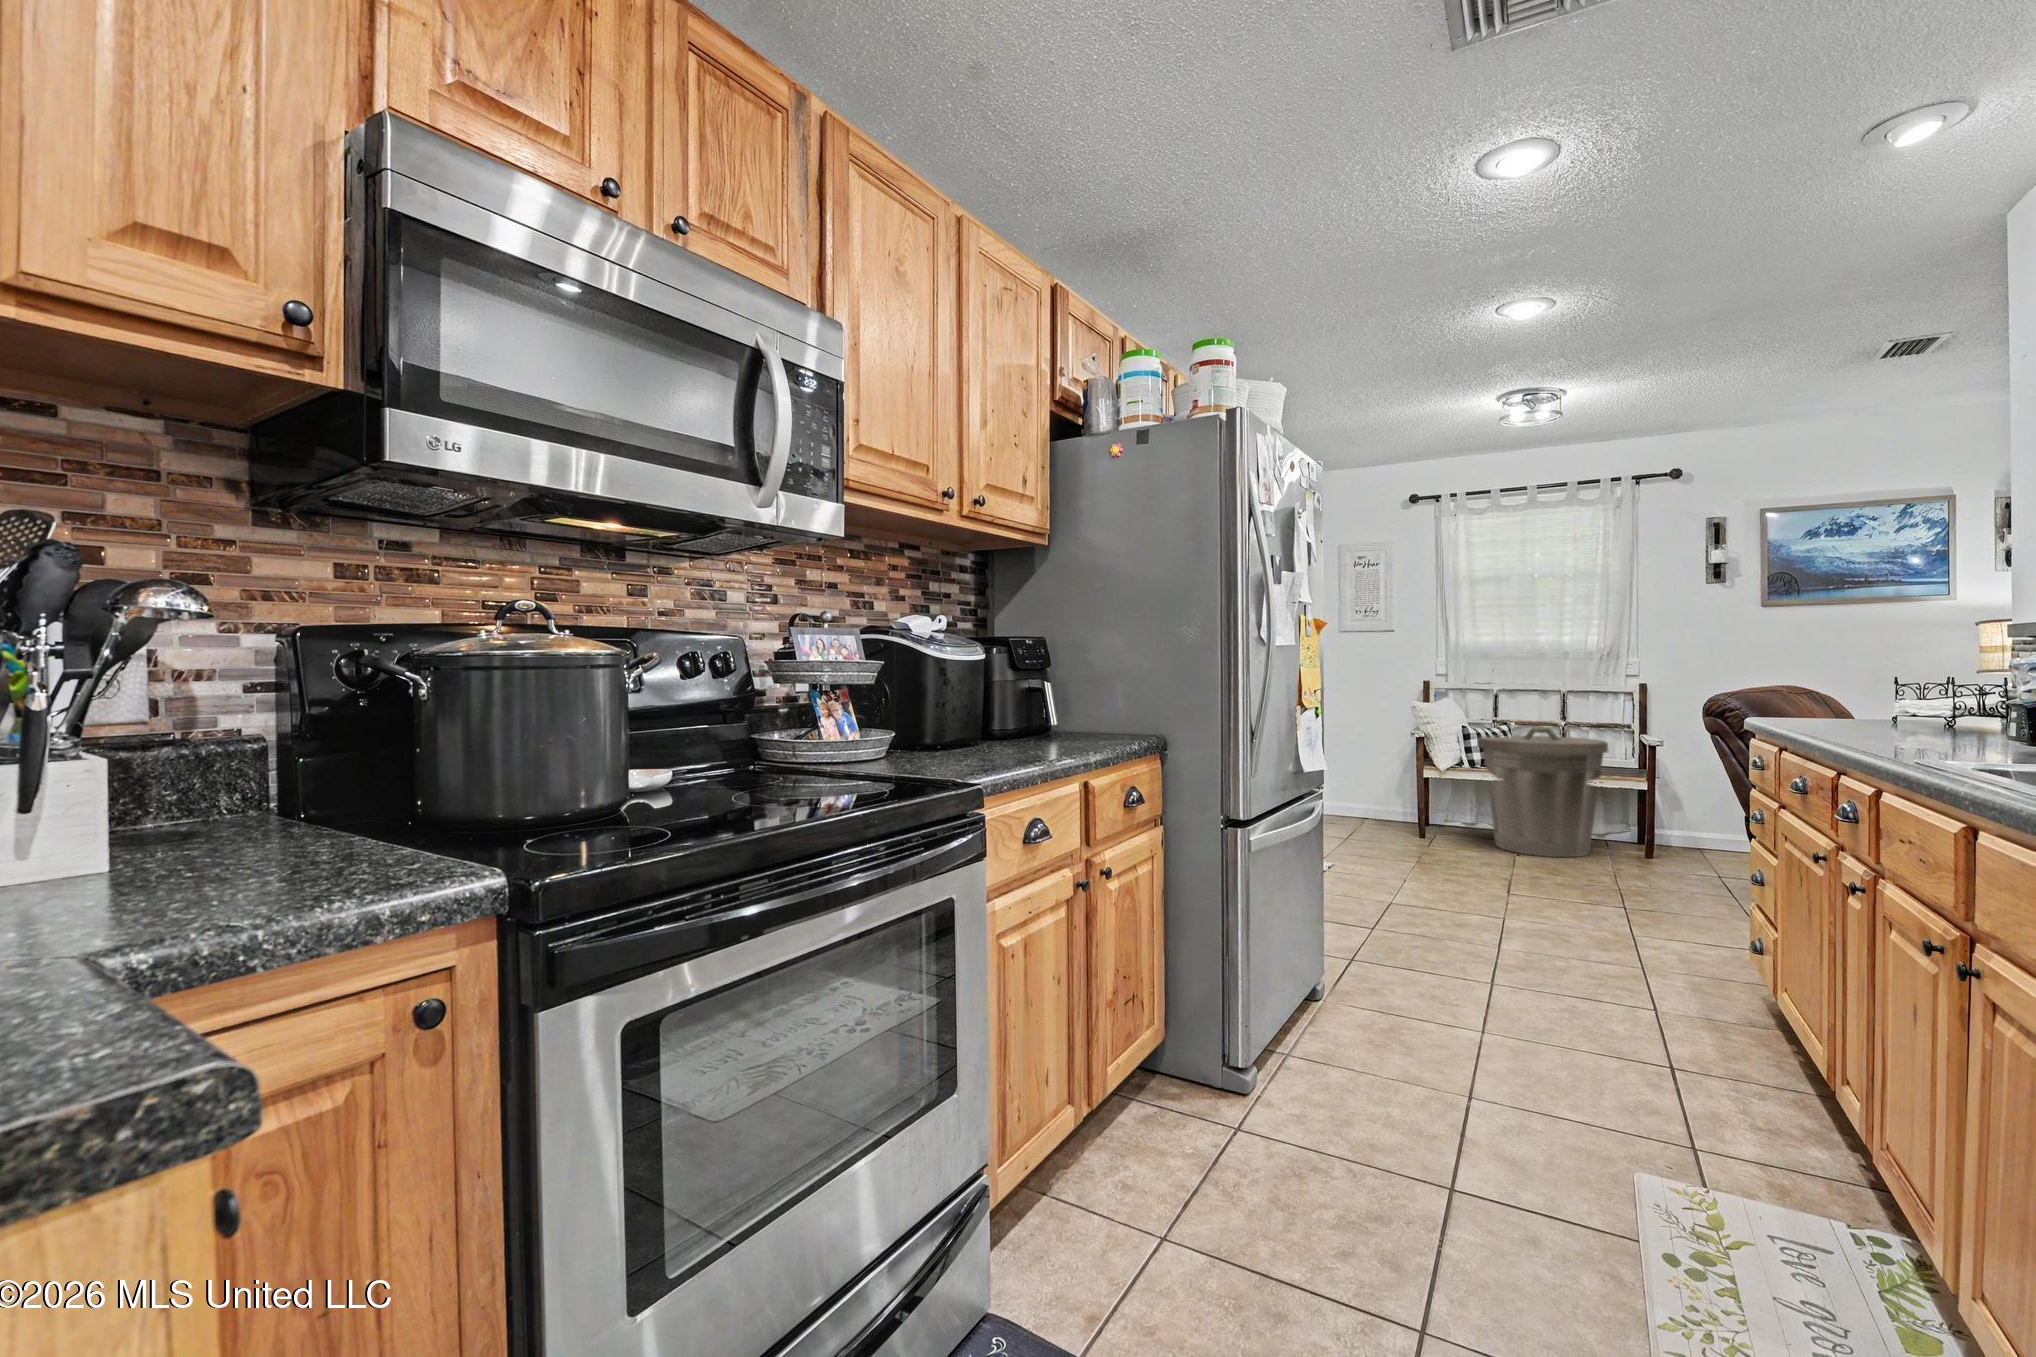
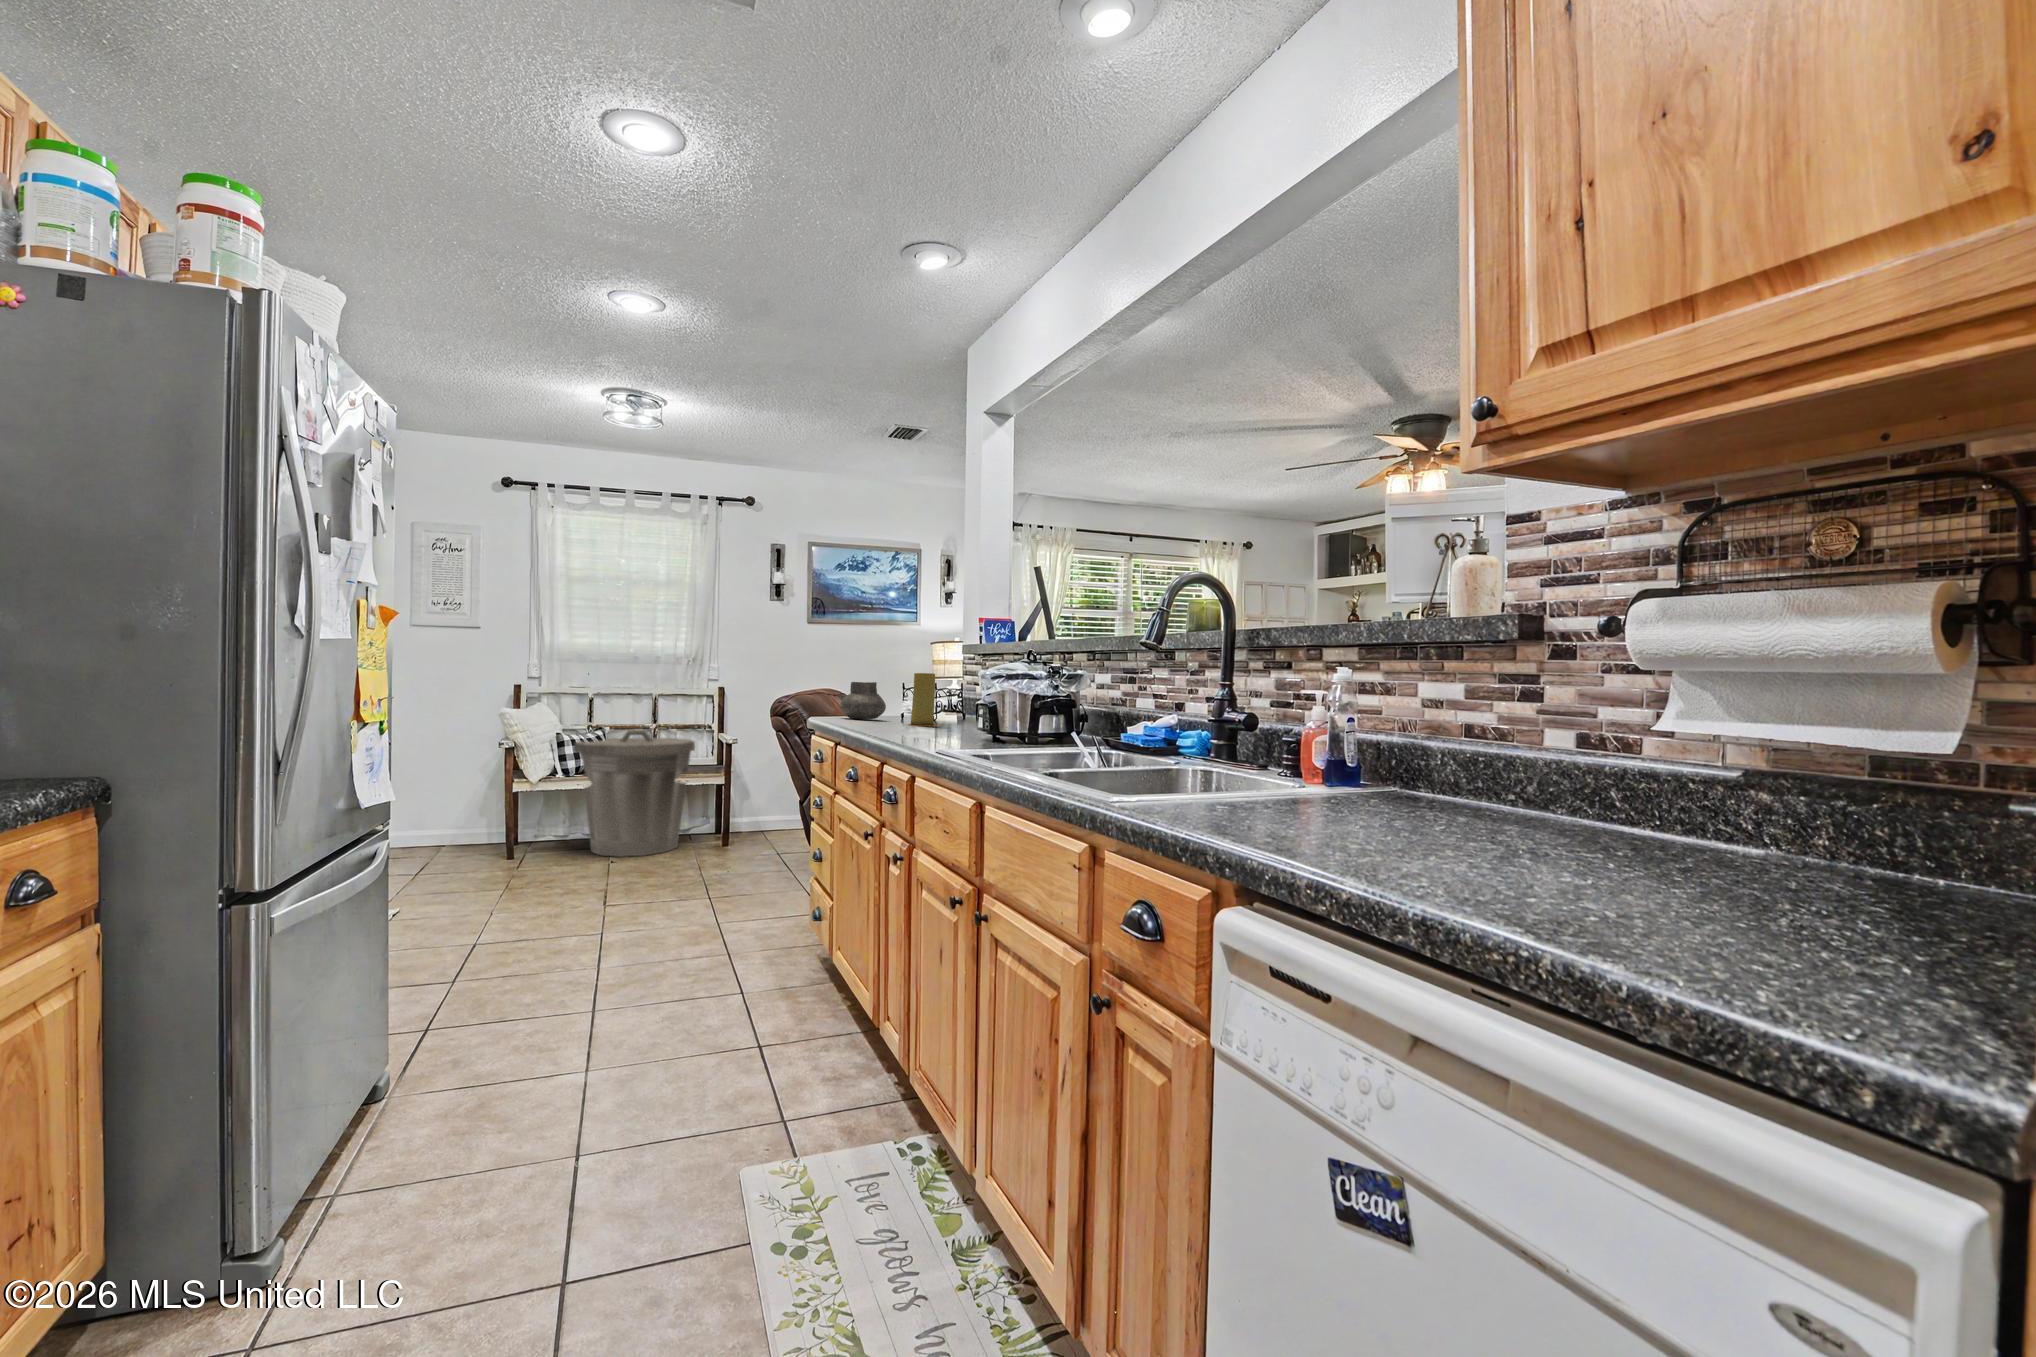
candle: none [1909,662,1968,734] -> present [908,673,937,726]
vase: none [1797,675,1874,722] -> present [840,682,886,719]

